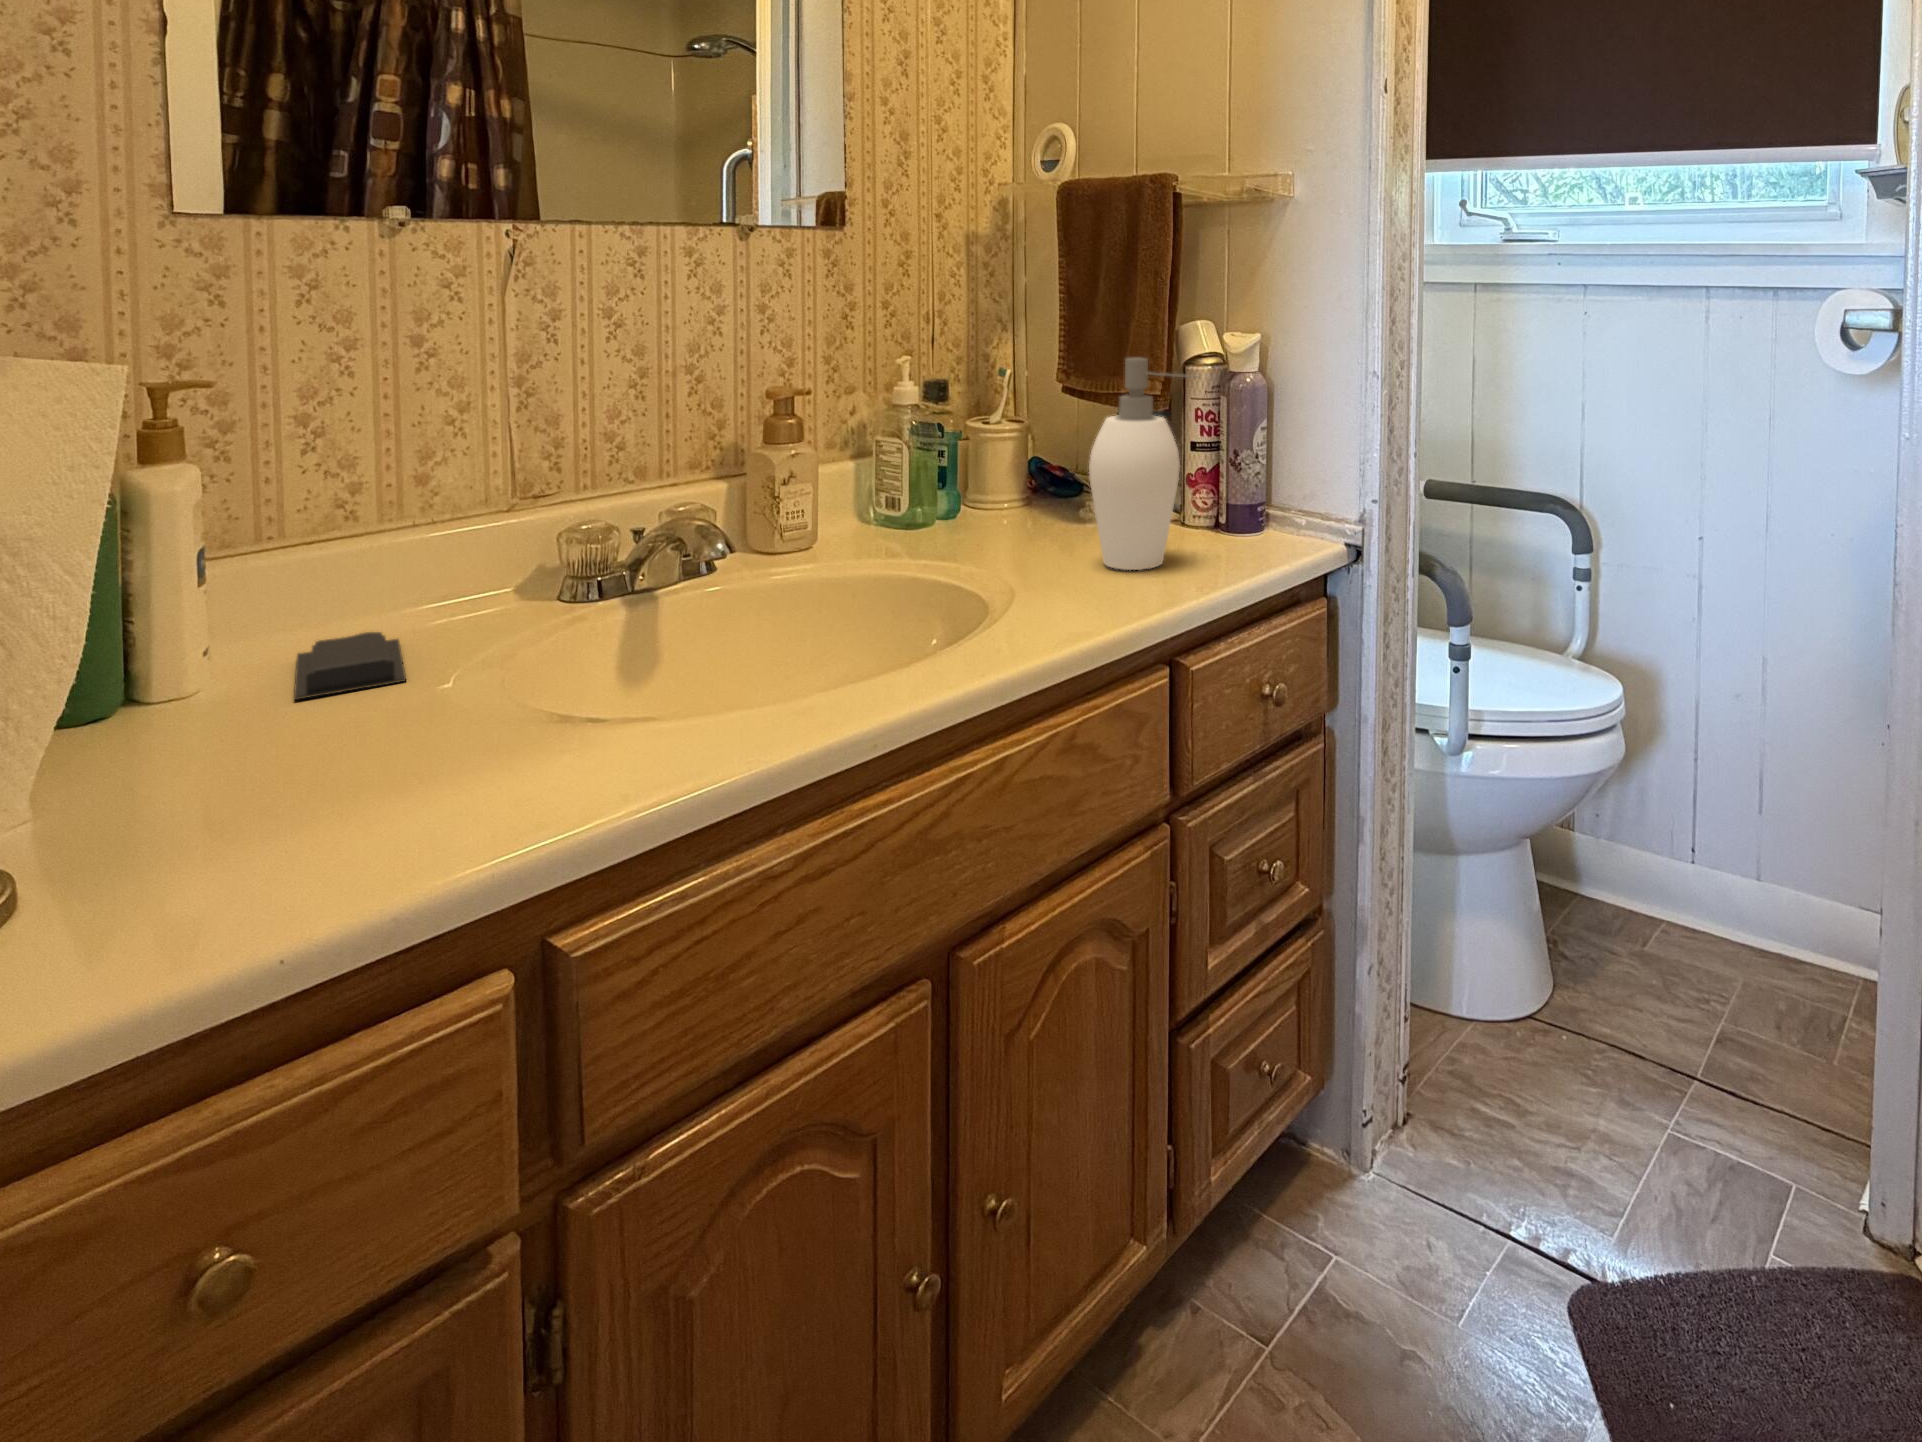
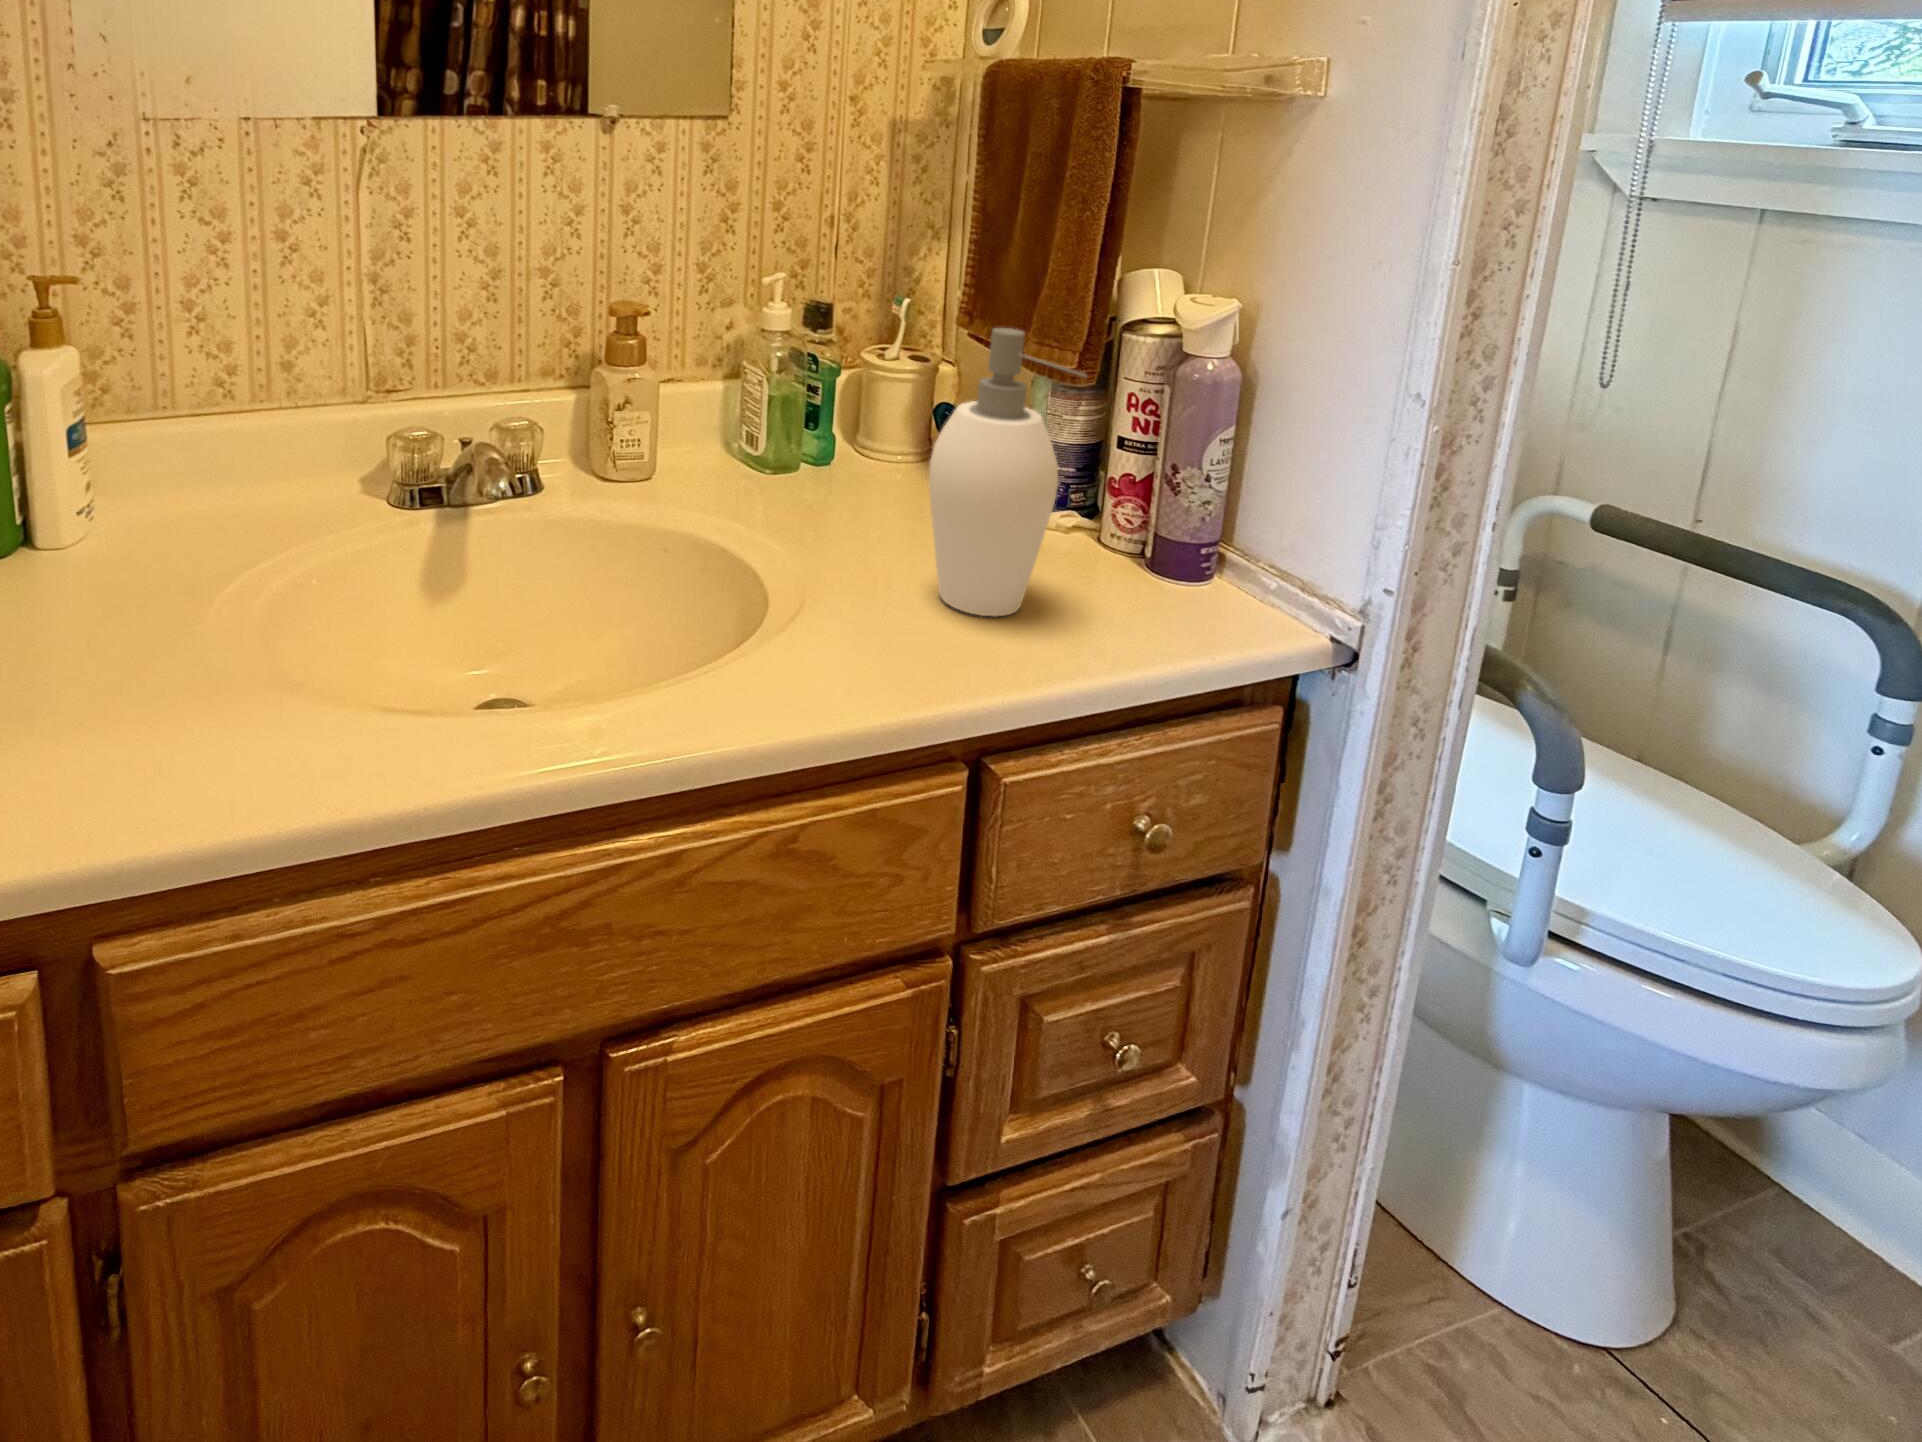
soap bar: present [294,632,406,700] -> none [123,507,247,572]

